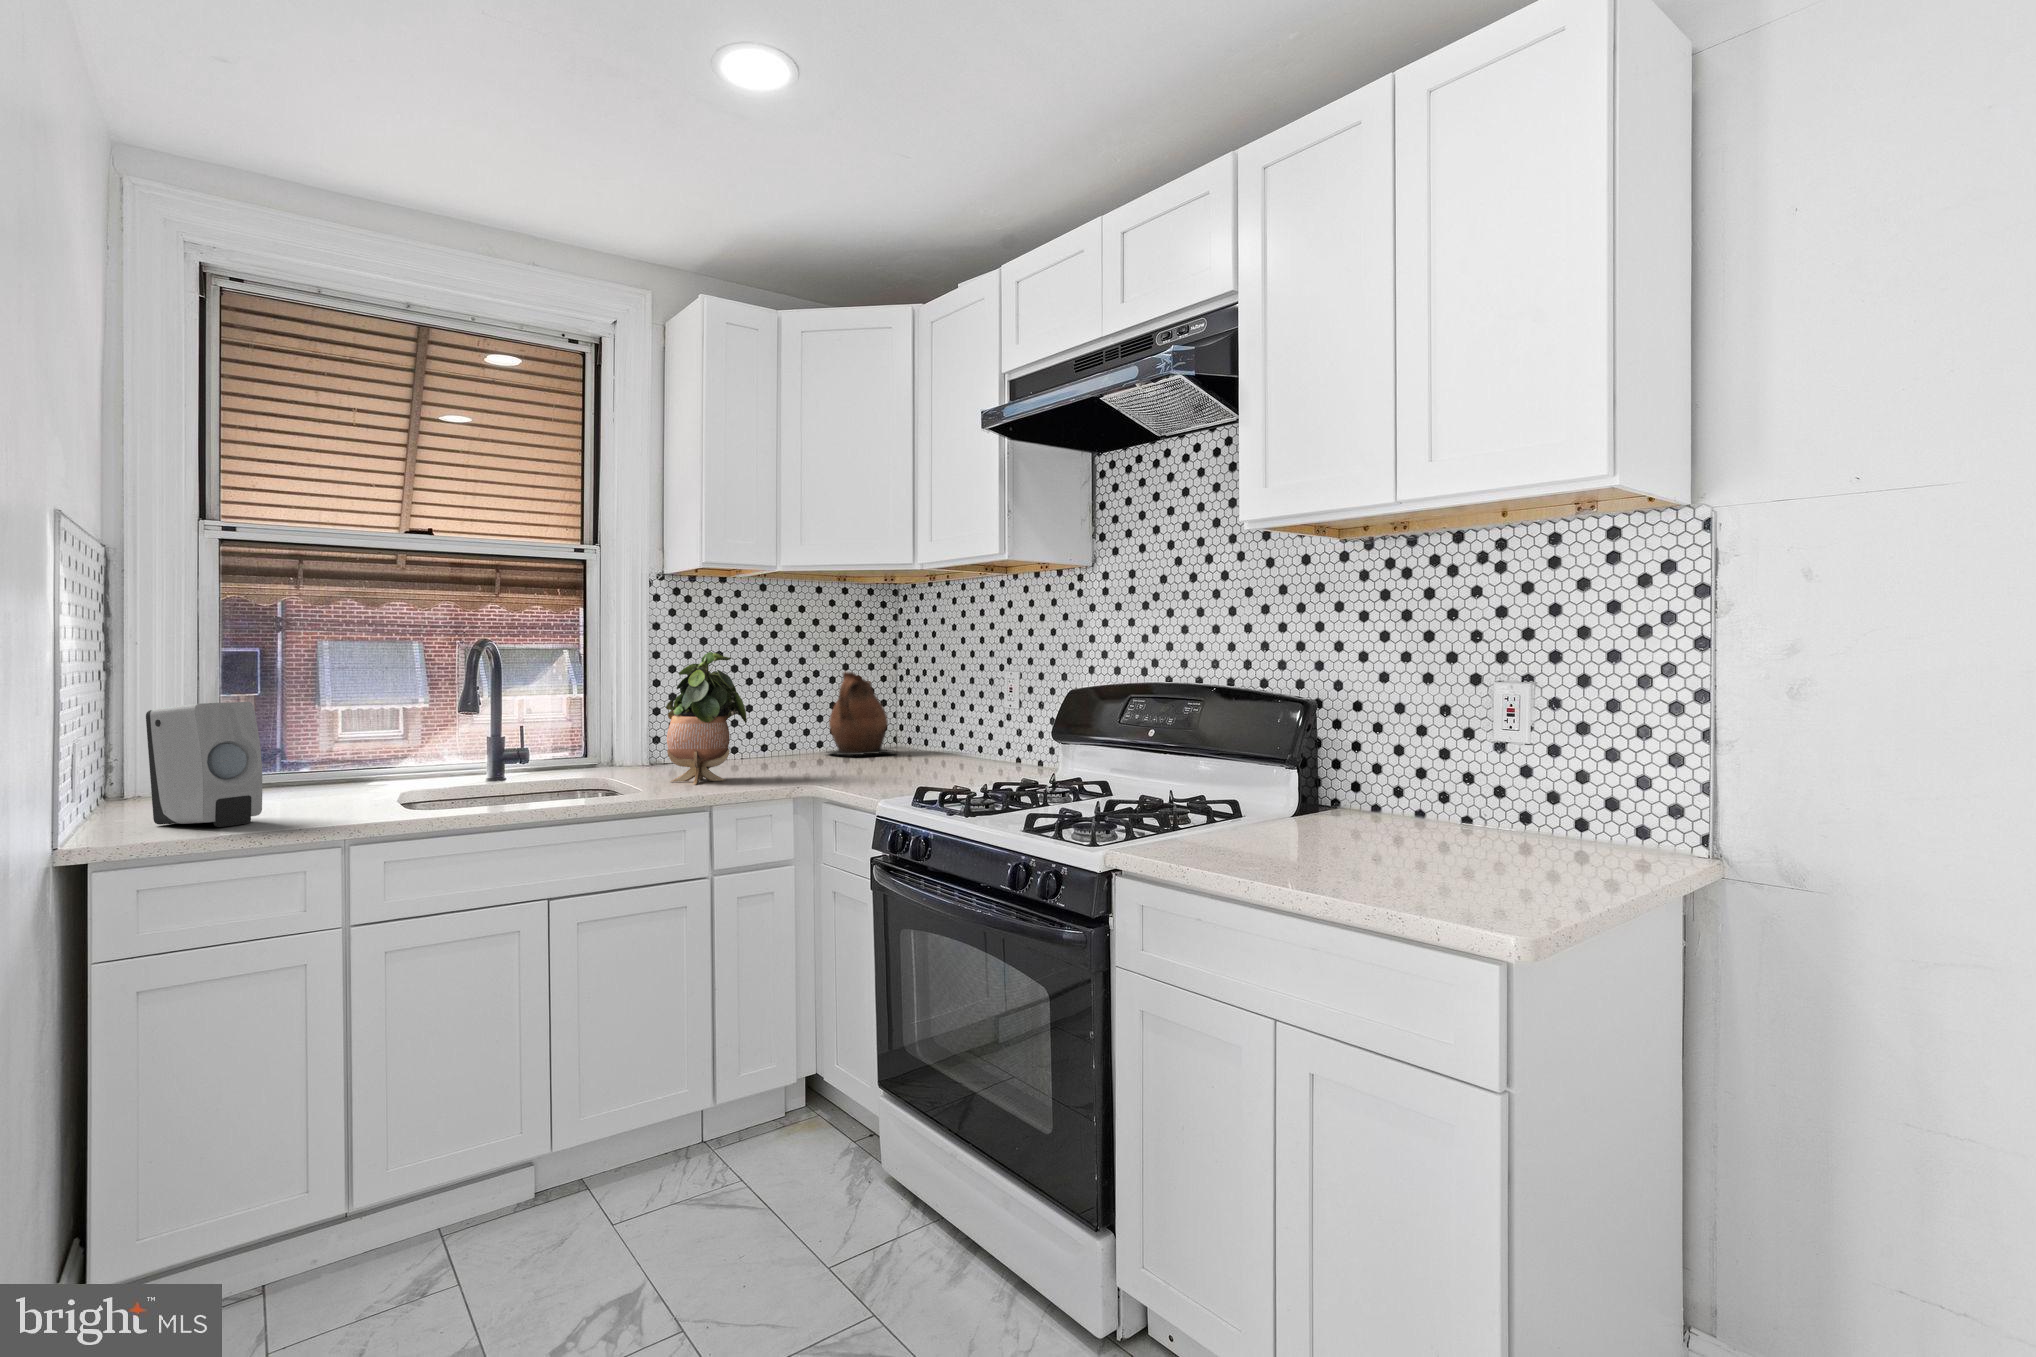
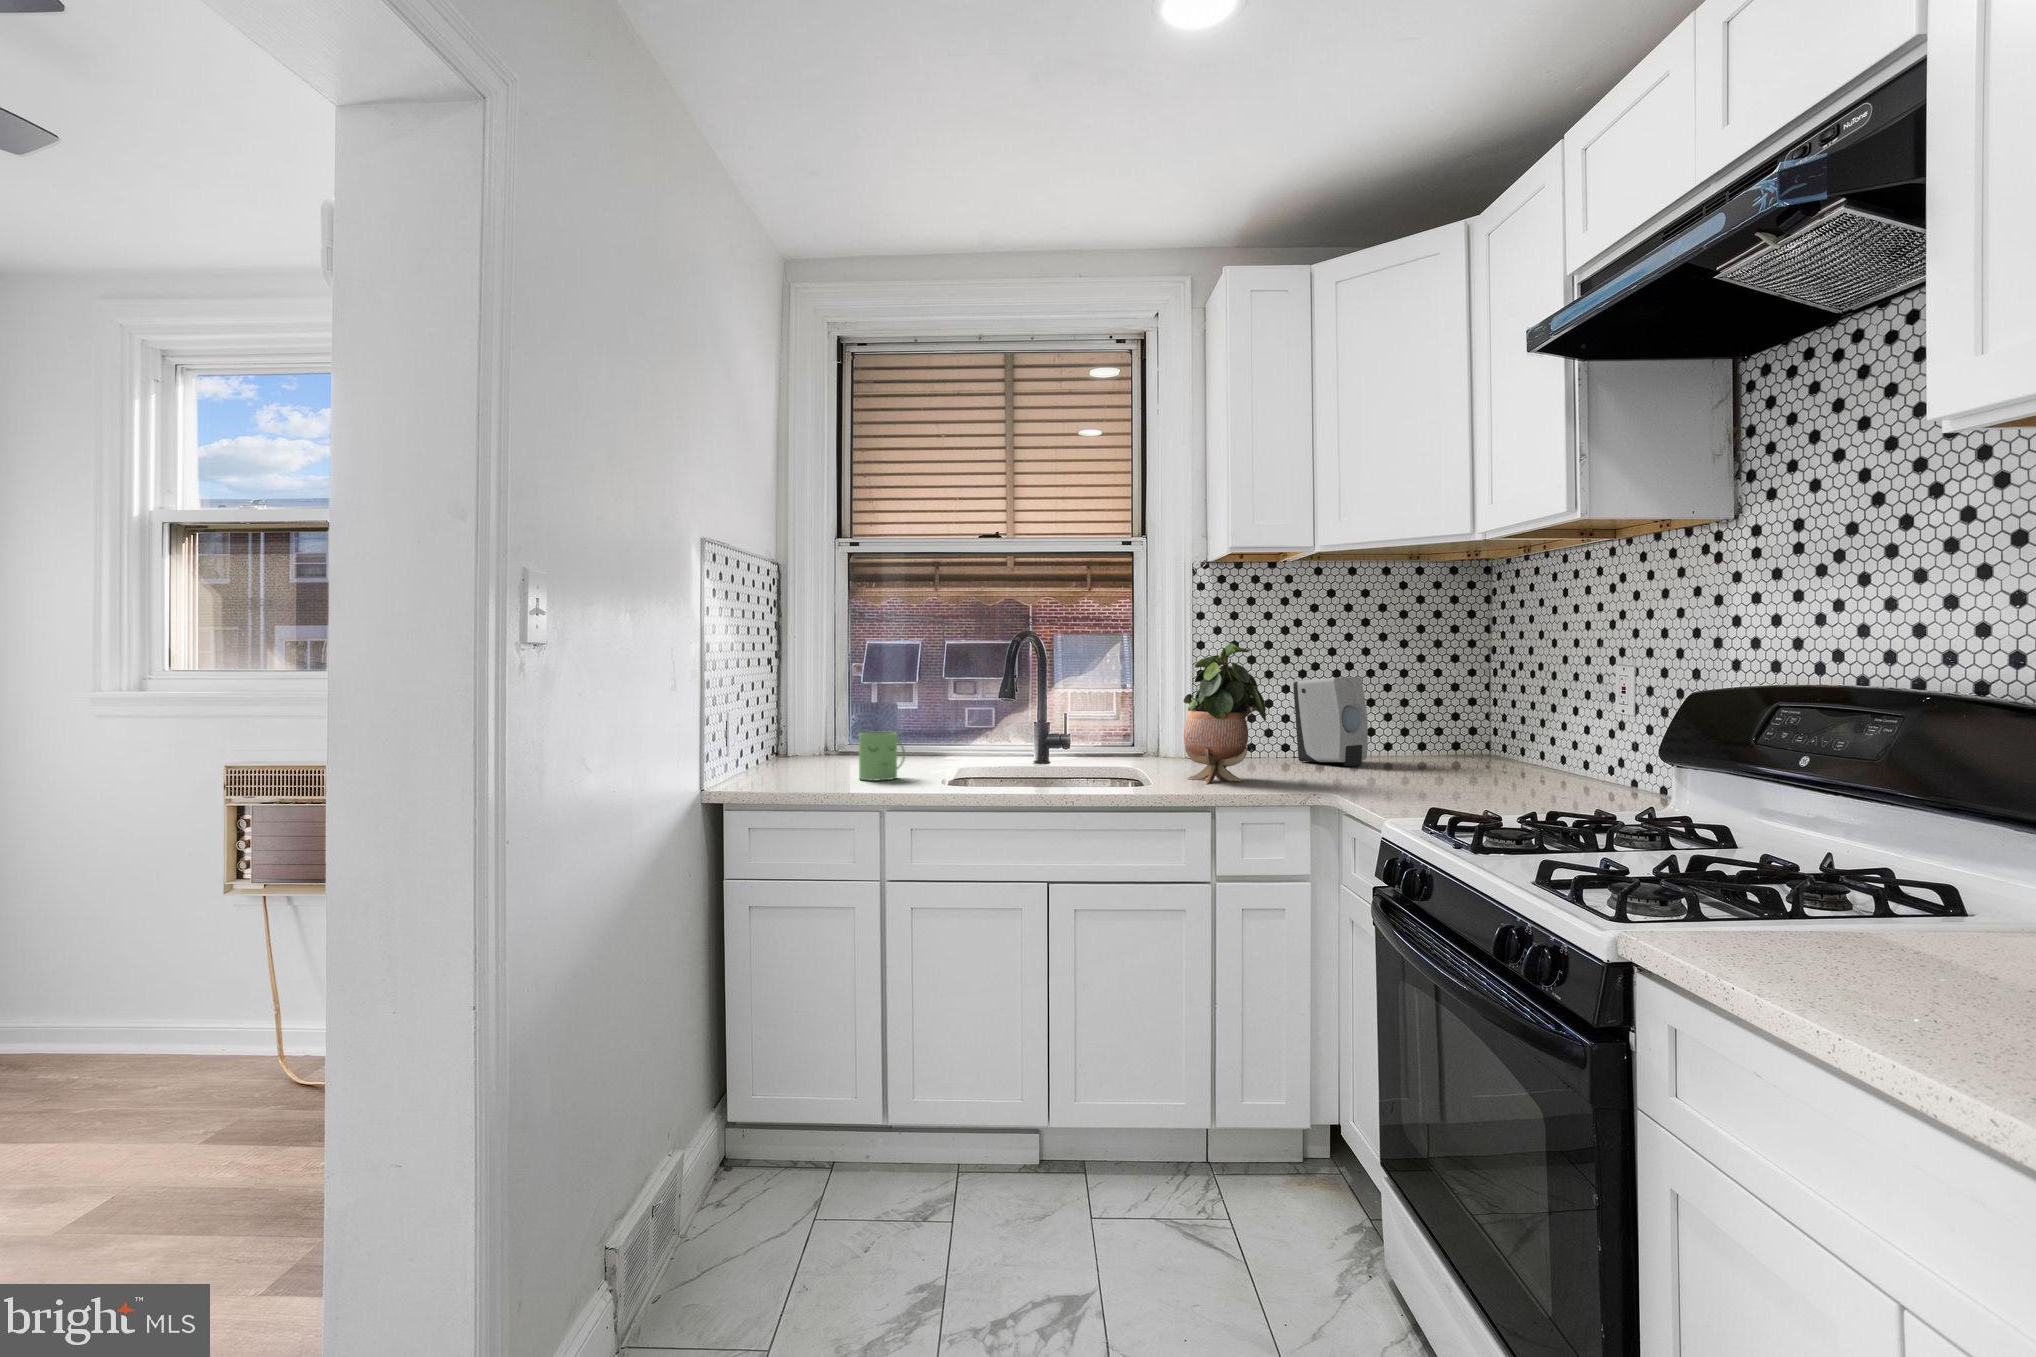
ceramic pitcher: present [828,672,895,755] -> none [1387,665,1481,763]
soap dispenser: present [146,702,262,827] -> present [1293,677,1368,766]
mug: none [277,752,339,810] -> present [859,732,905,781]

